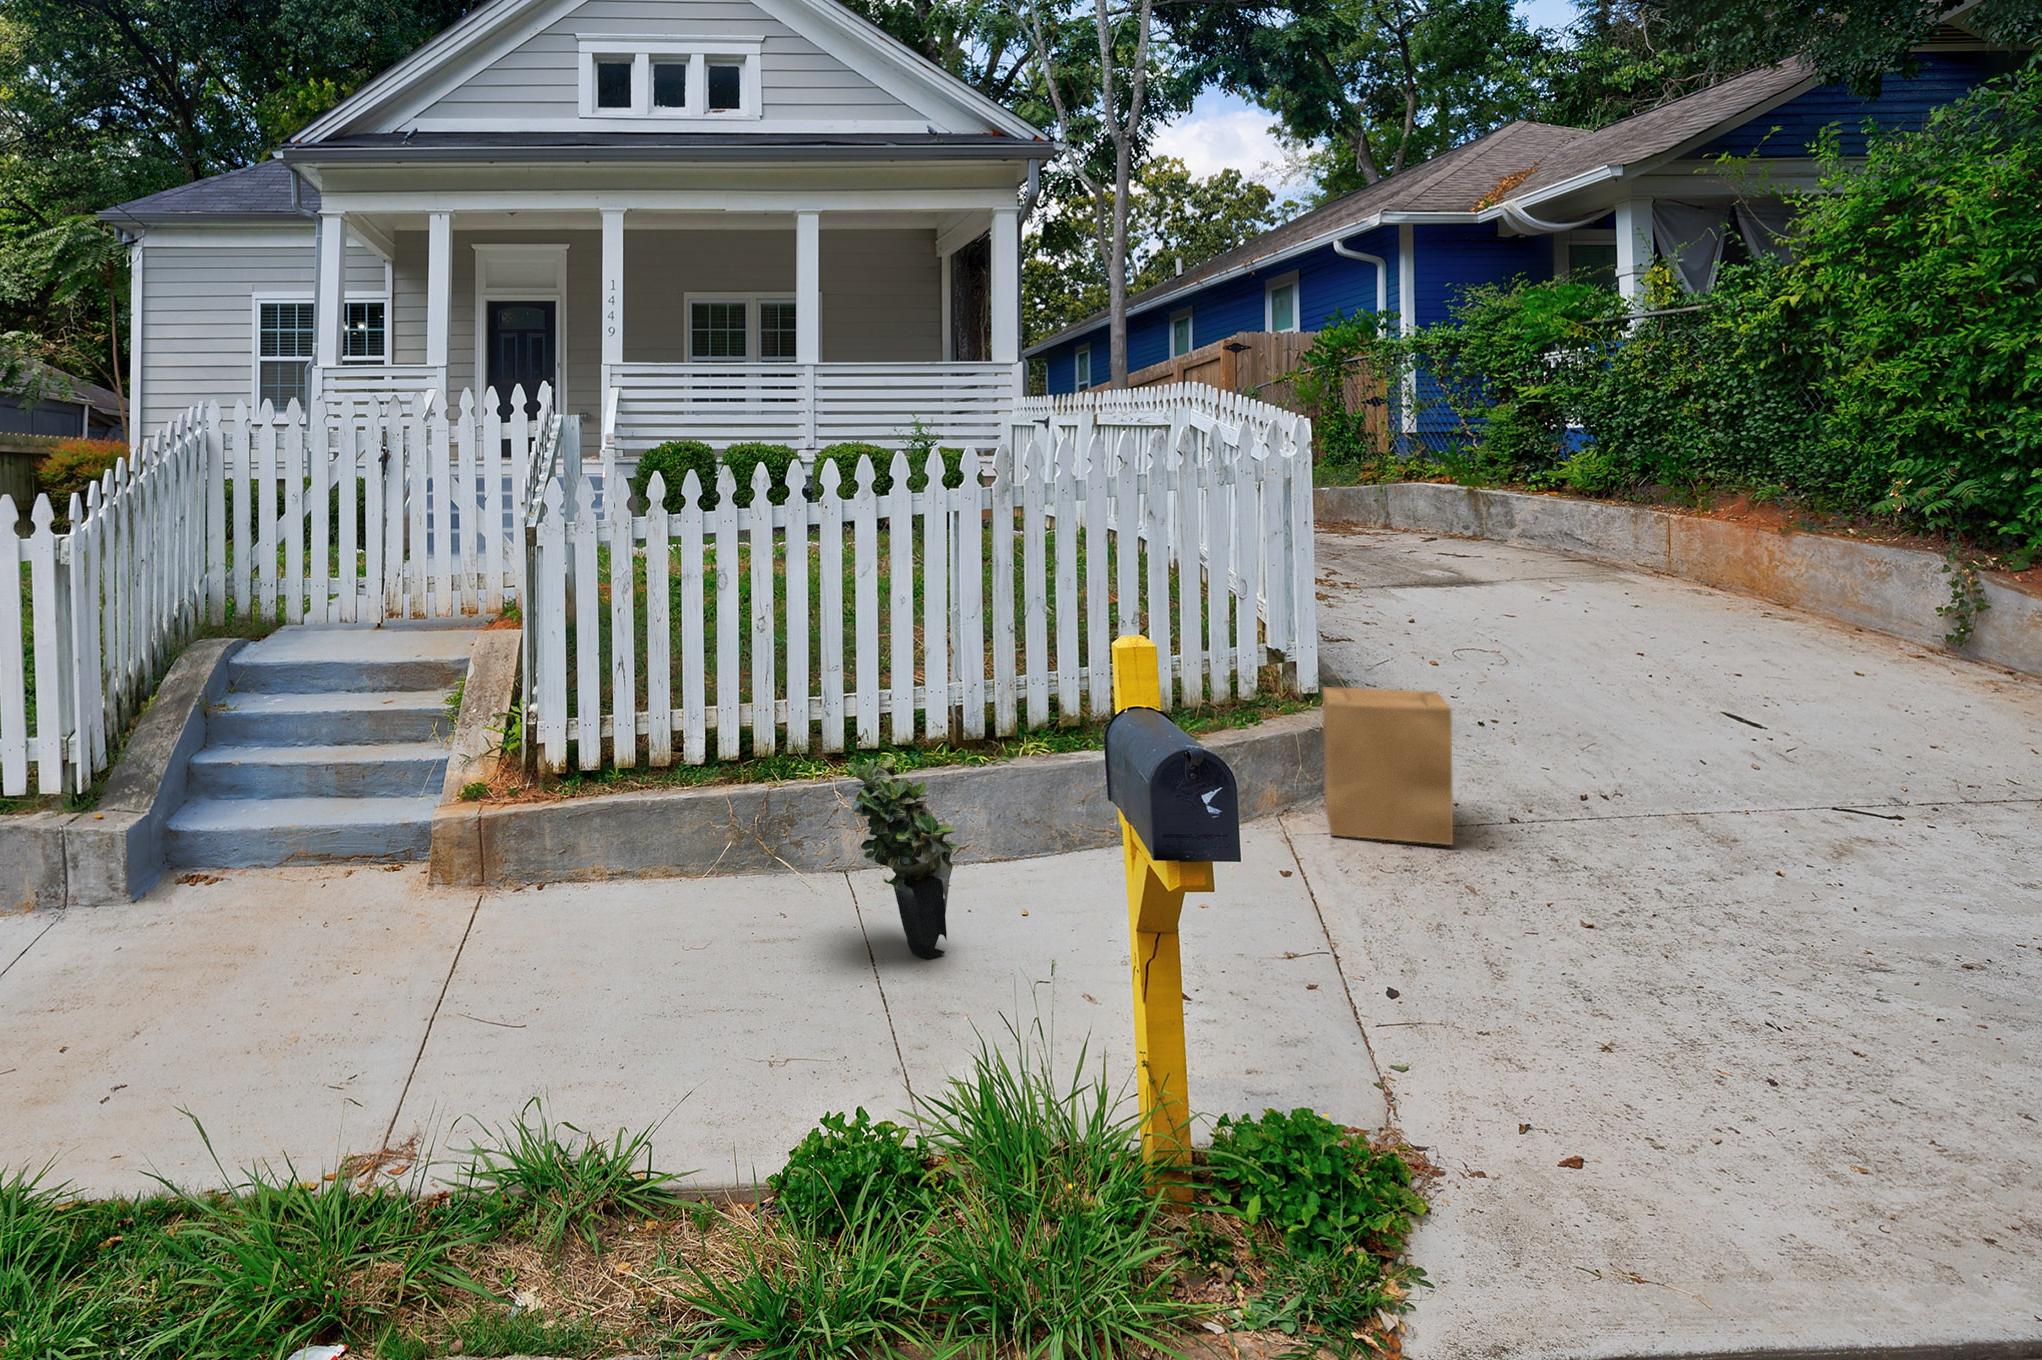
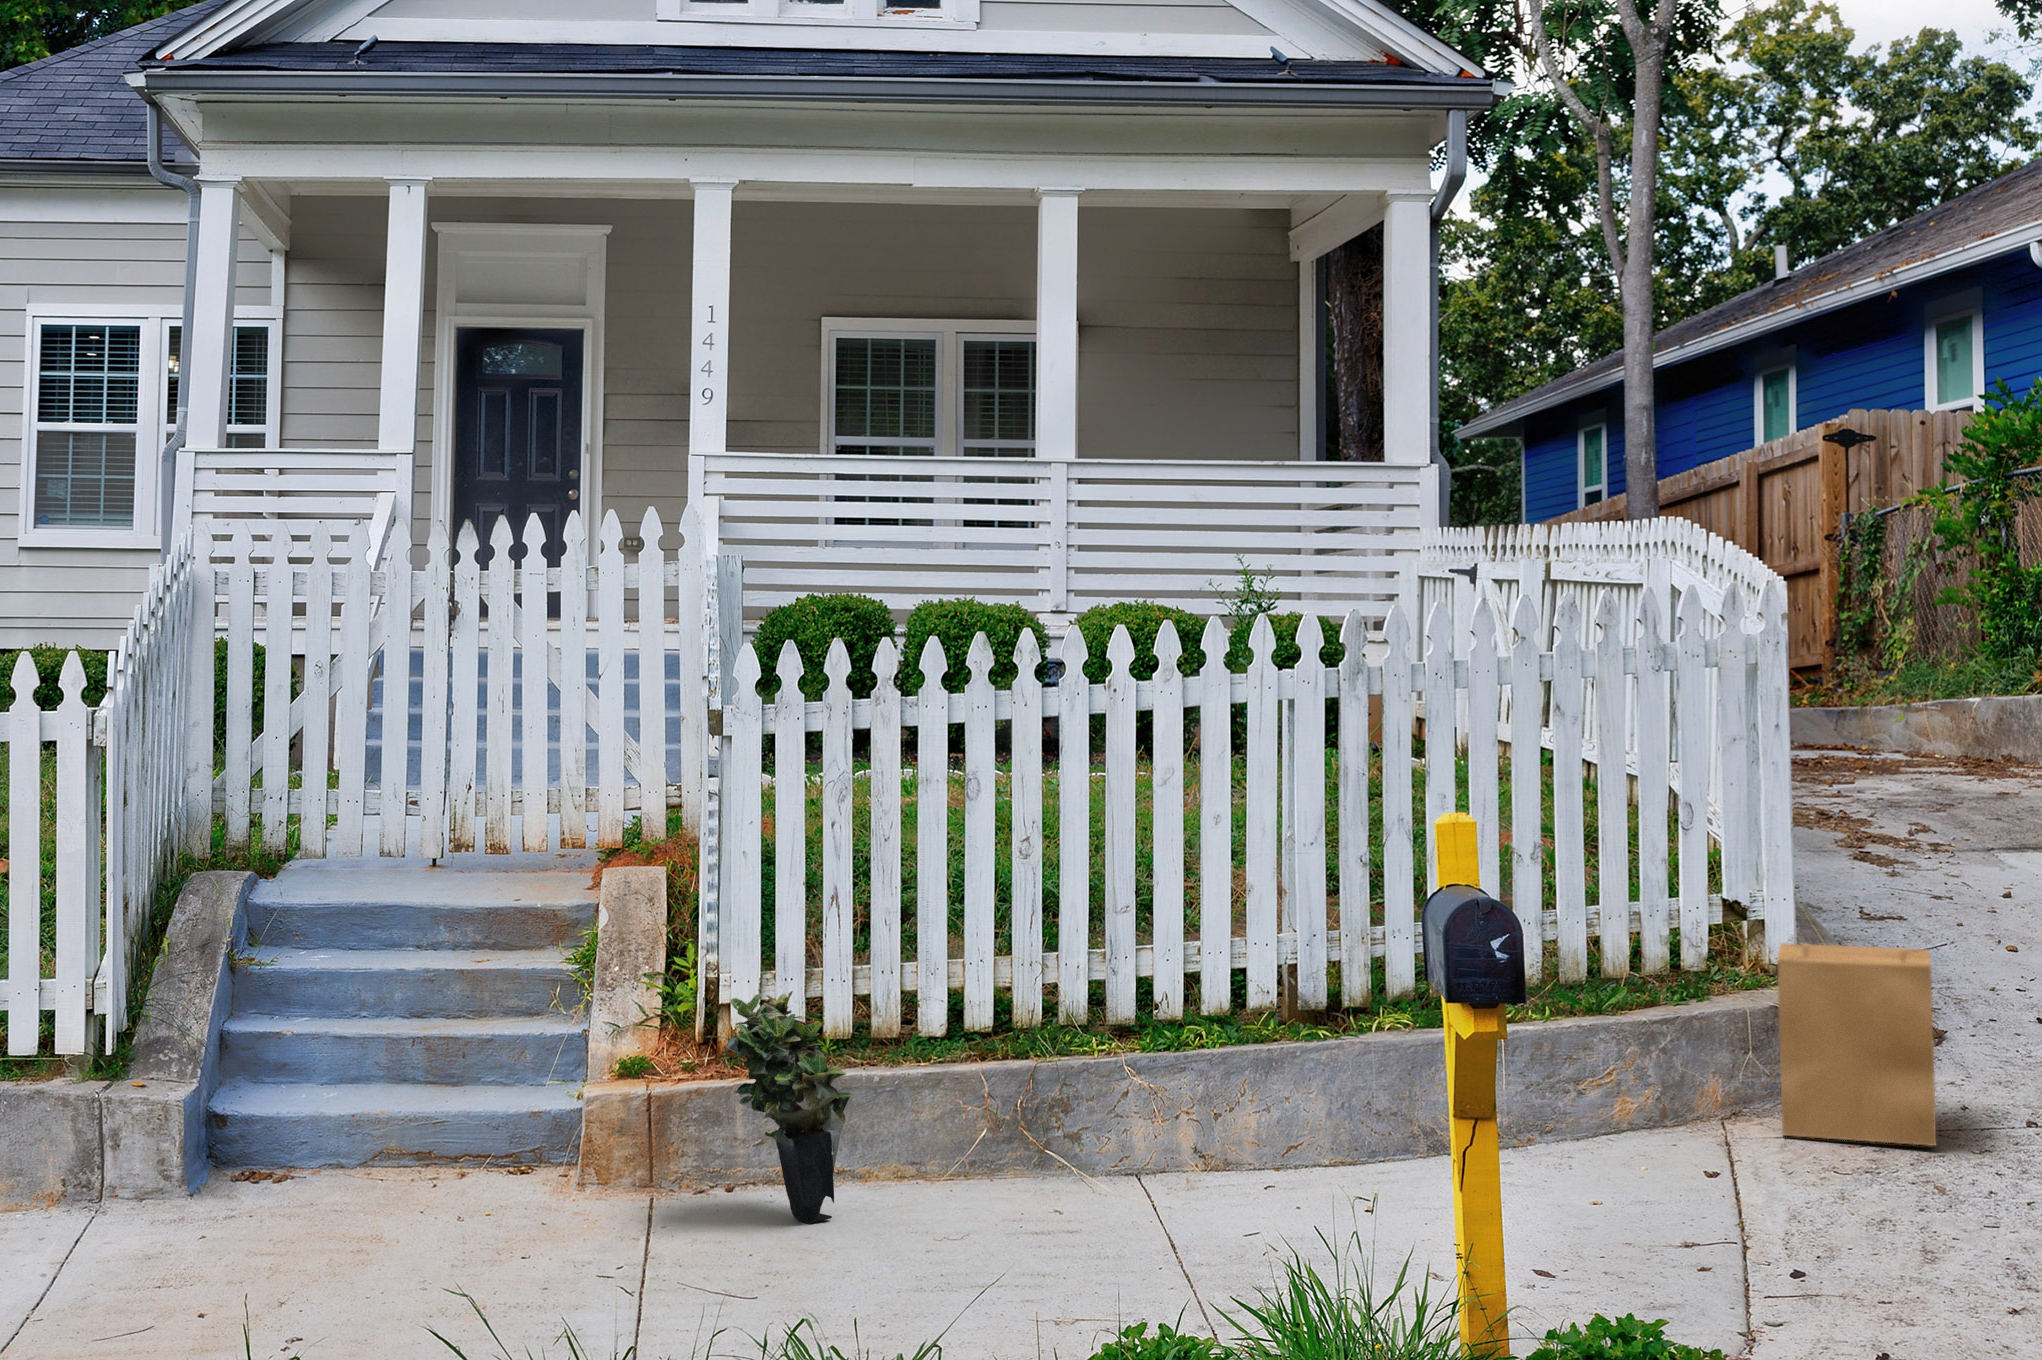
potted plant: present [848,756,958,960] -> present [726,991,852,1224]

